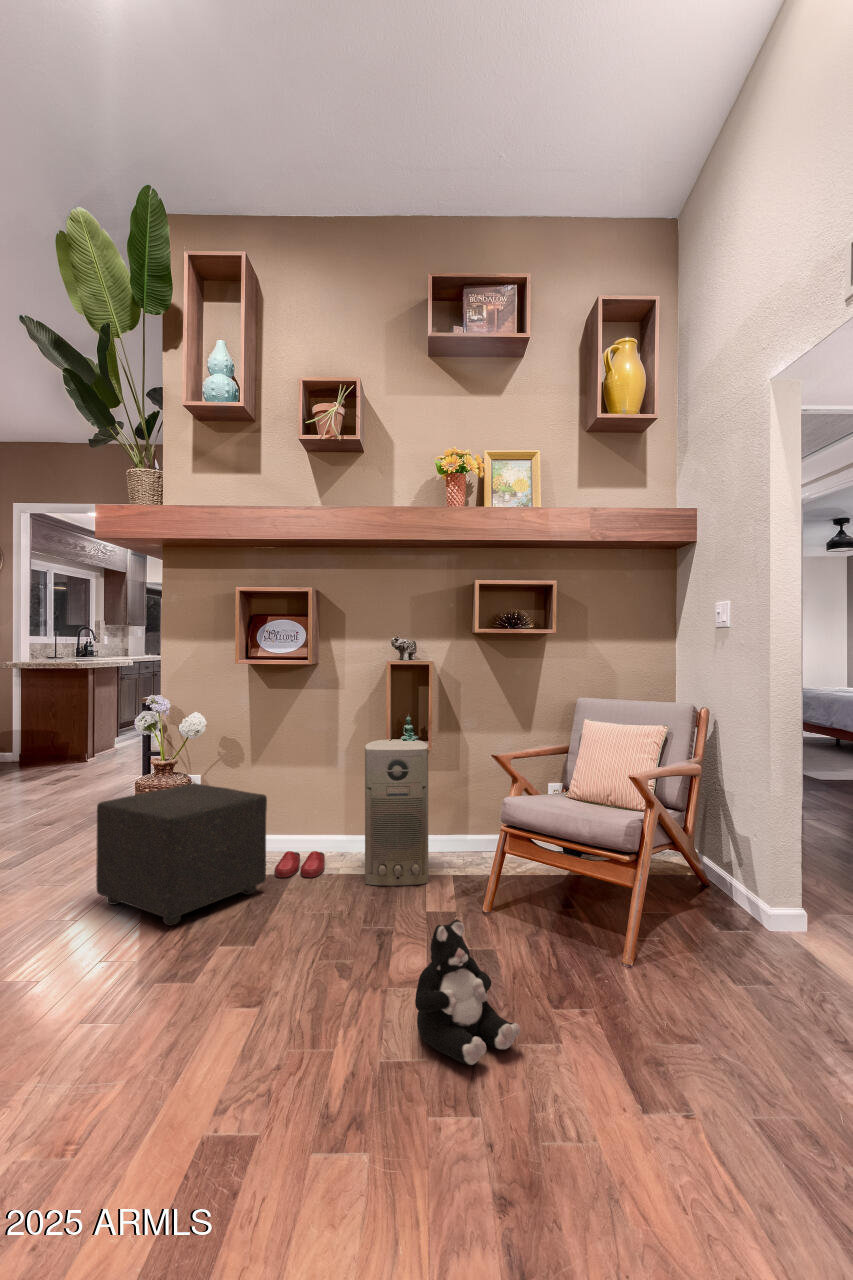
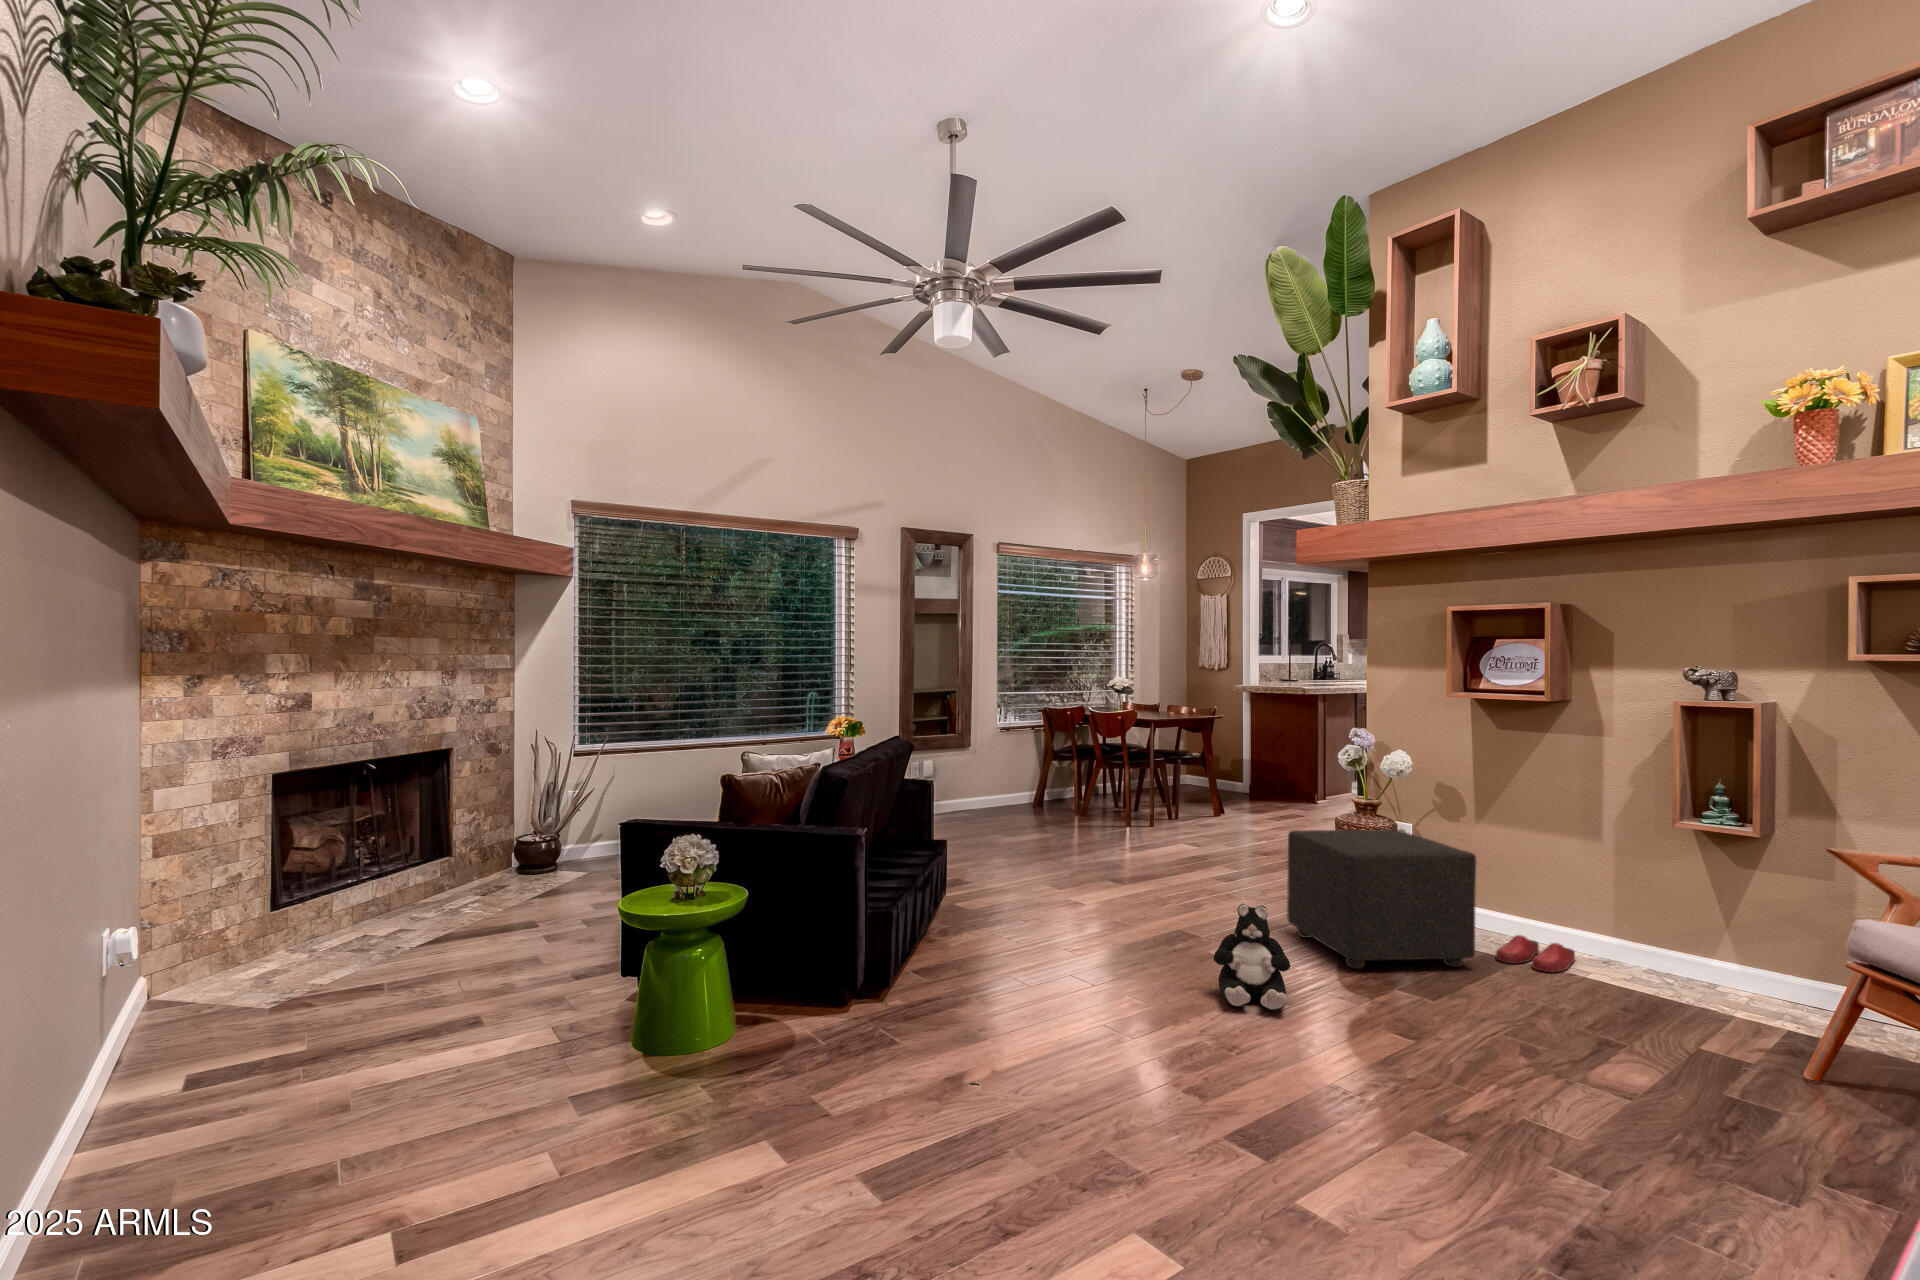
air purifier: present [365,739,428,886] -> none [1622,811,1742,1023]
plush toy: present [415,920,520,1065] -> present [1214,904,1290,1010]

